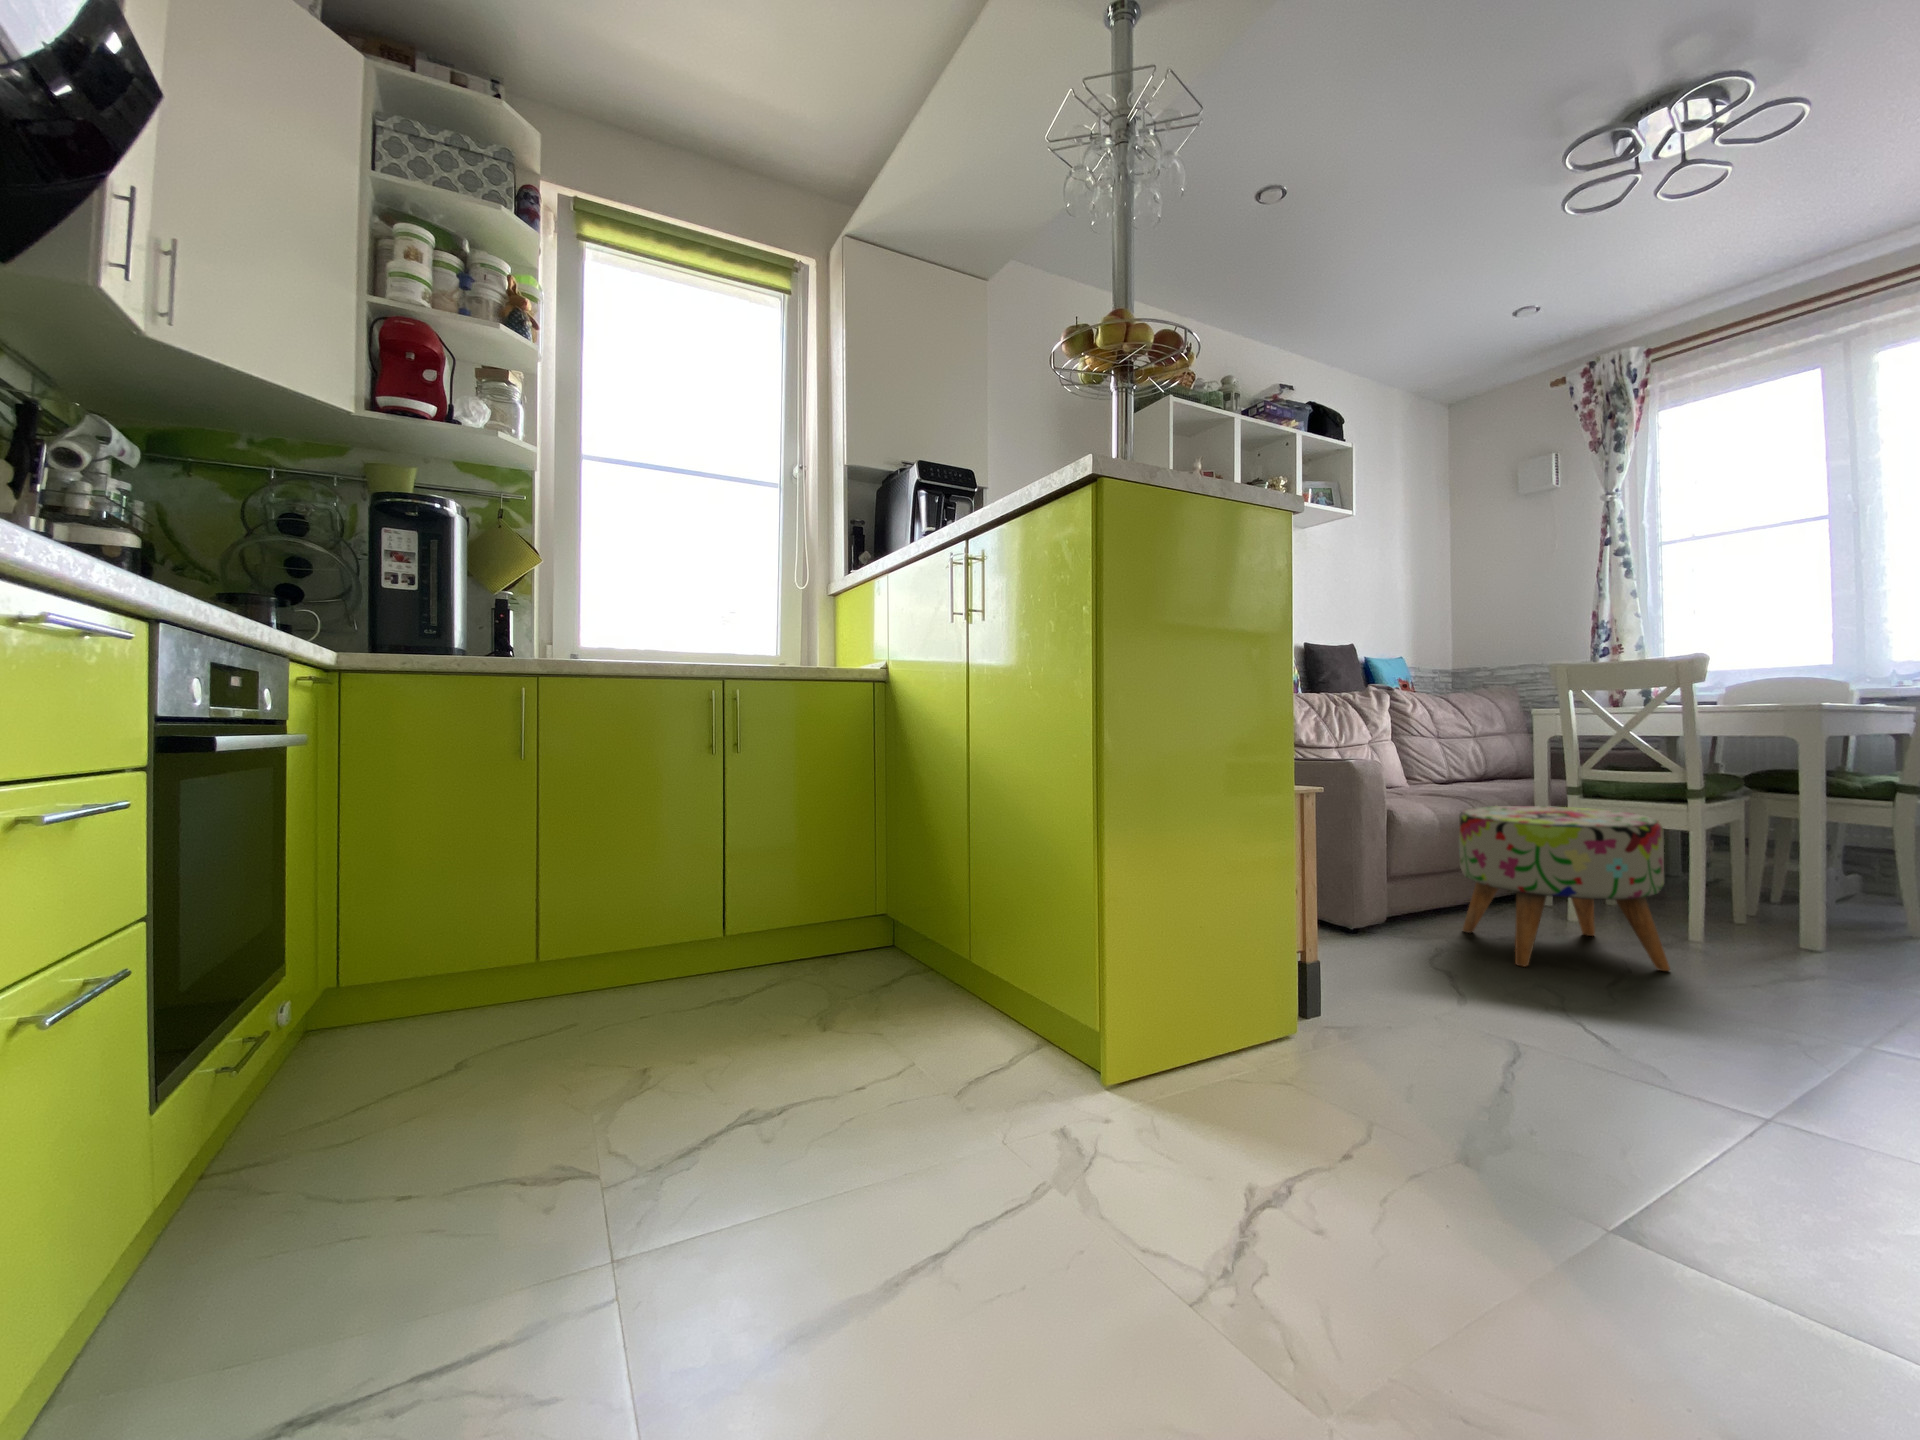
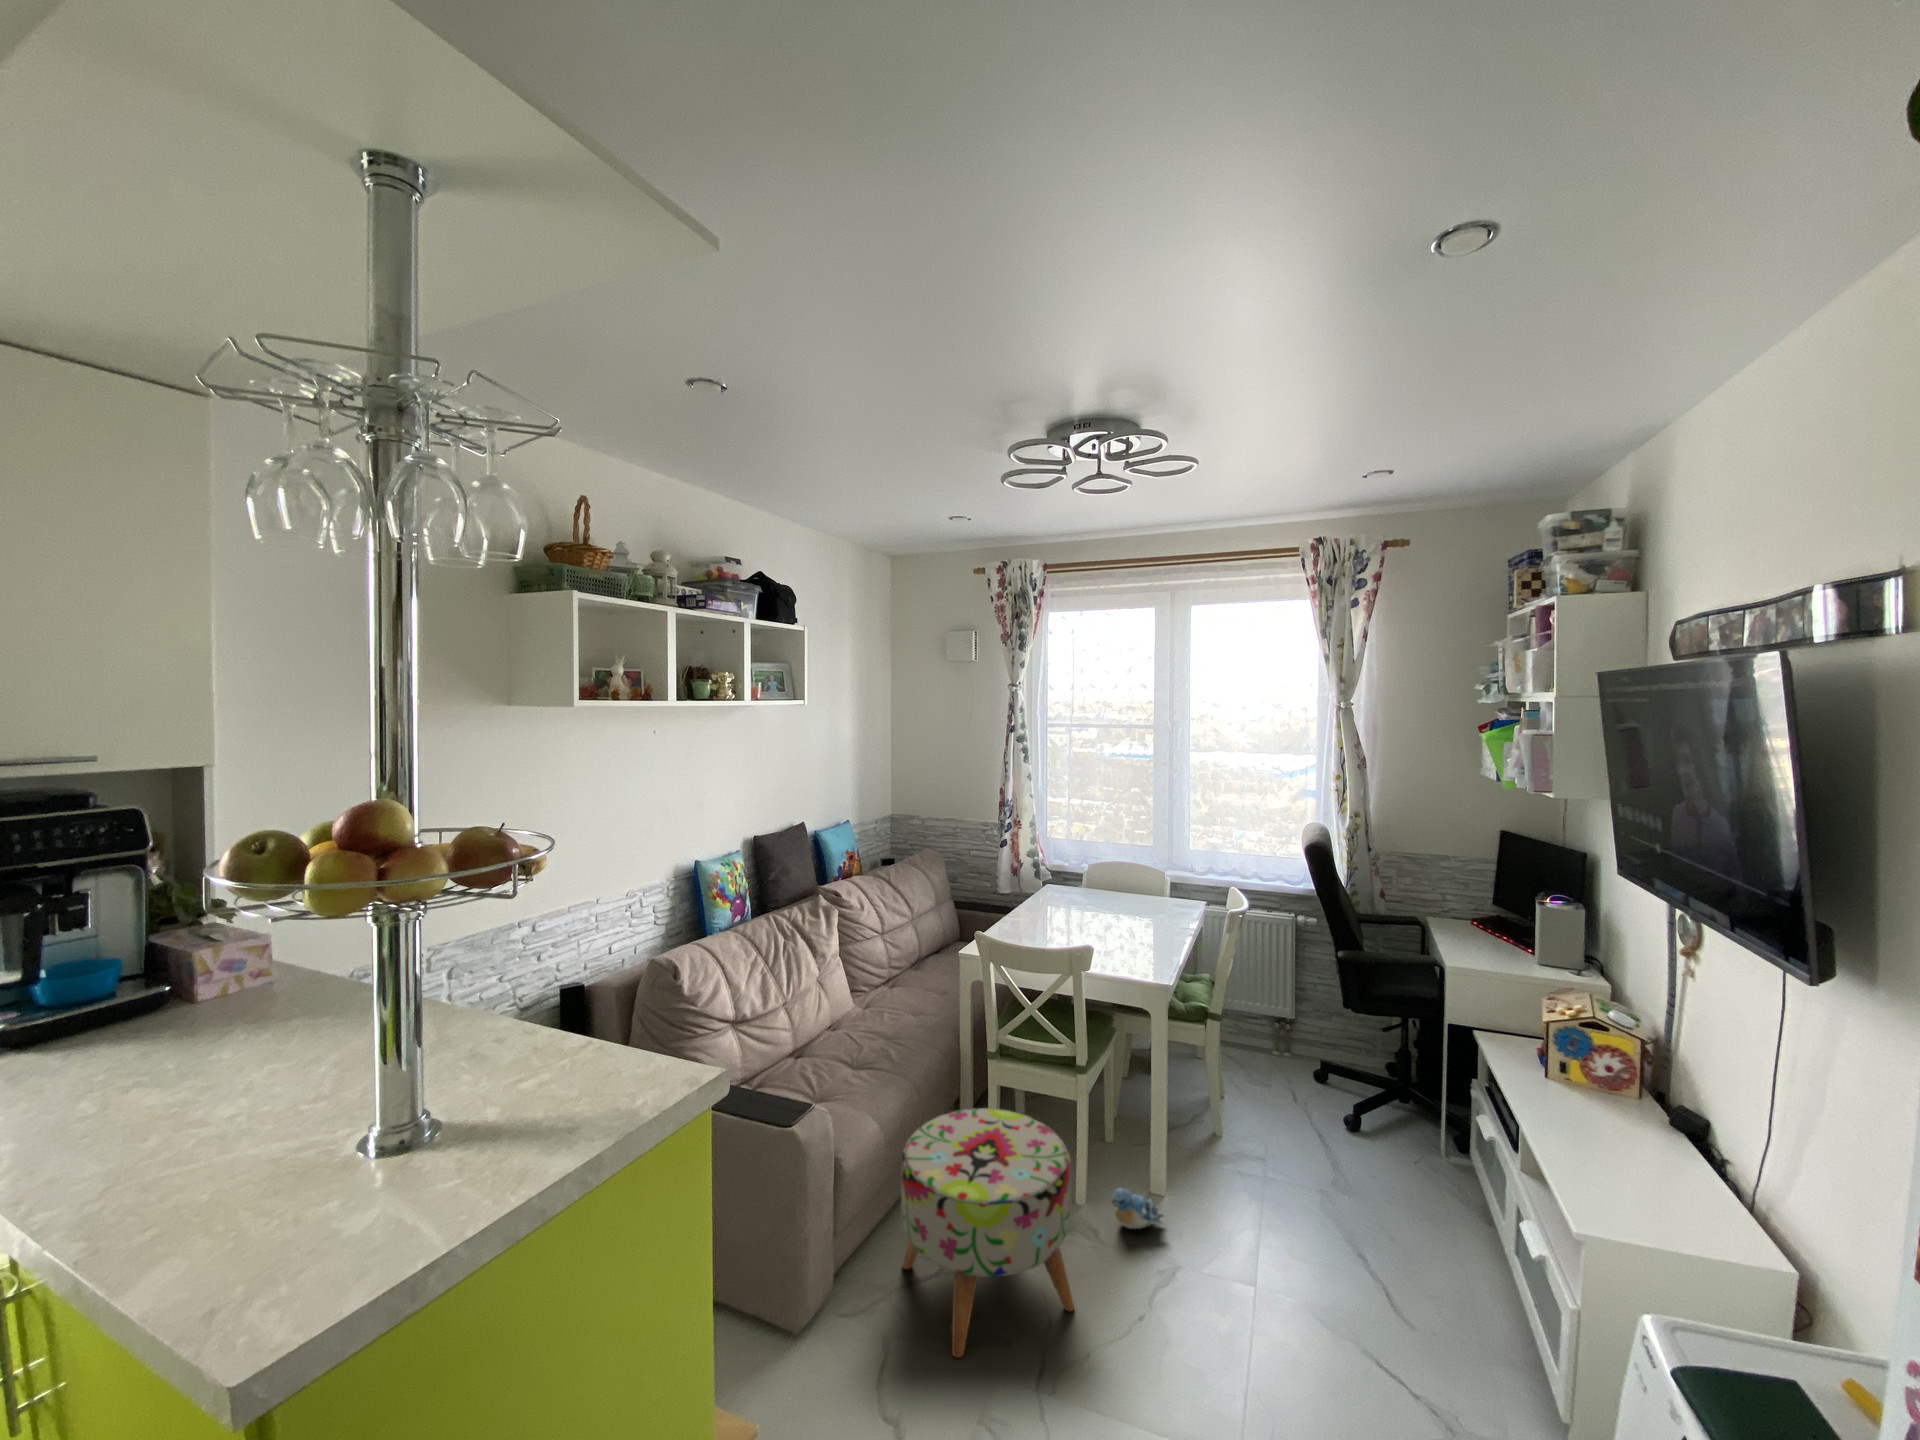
plush toy: none [1733,909,1819,956] -> present [1111,1188,1163,1229]

